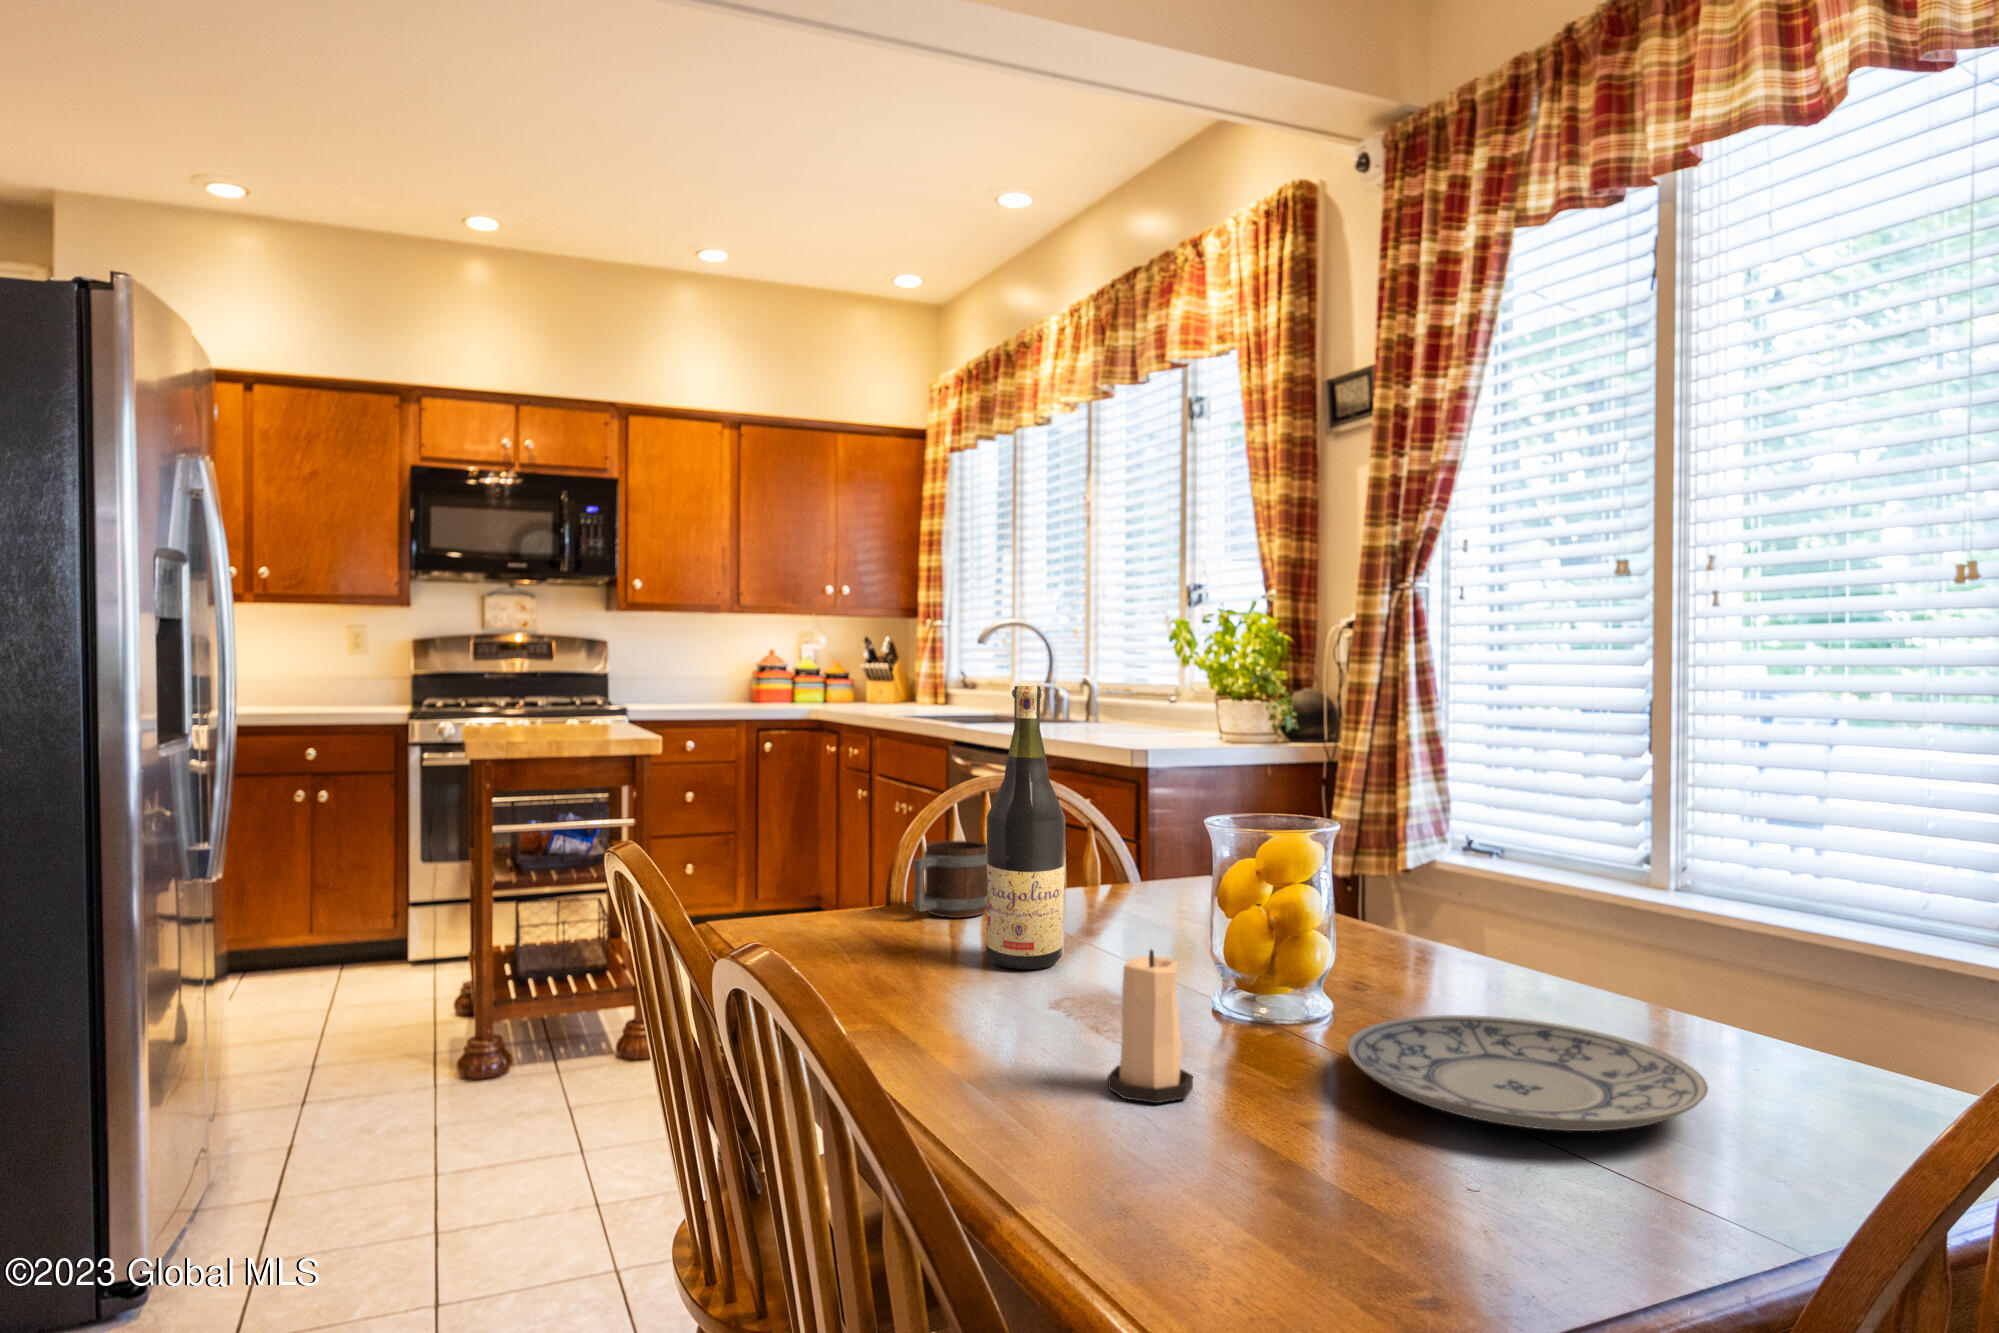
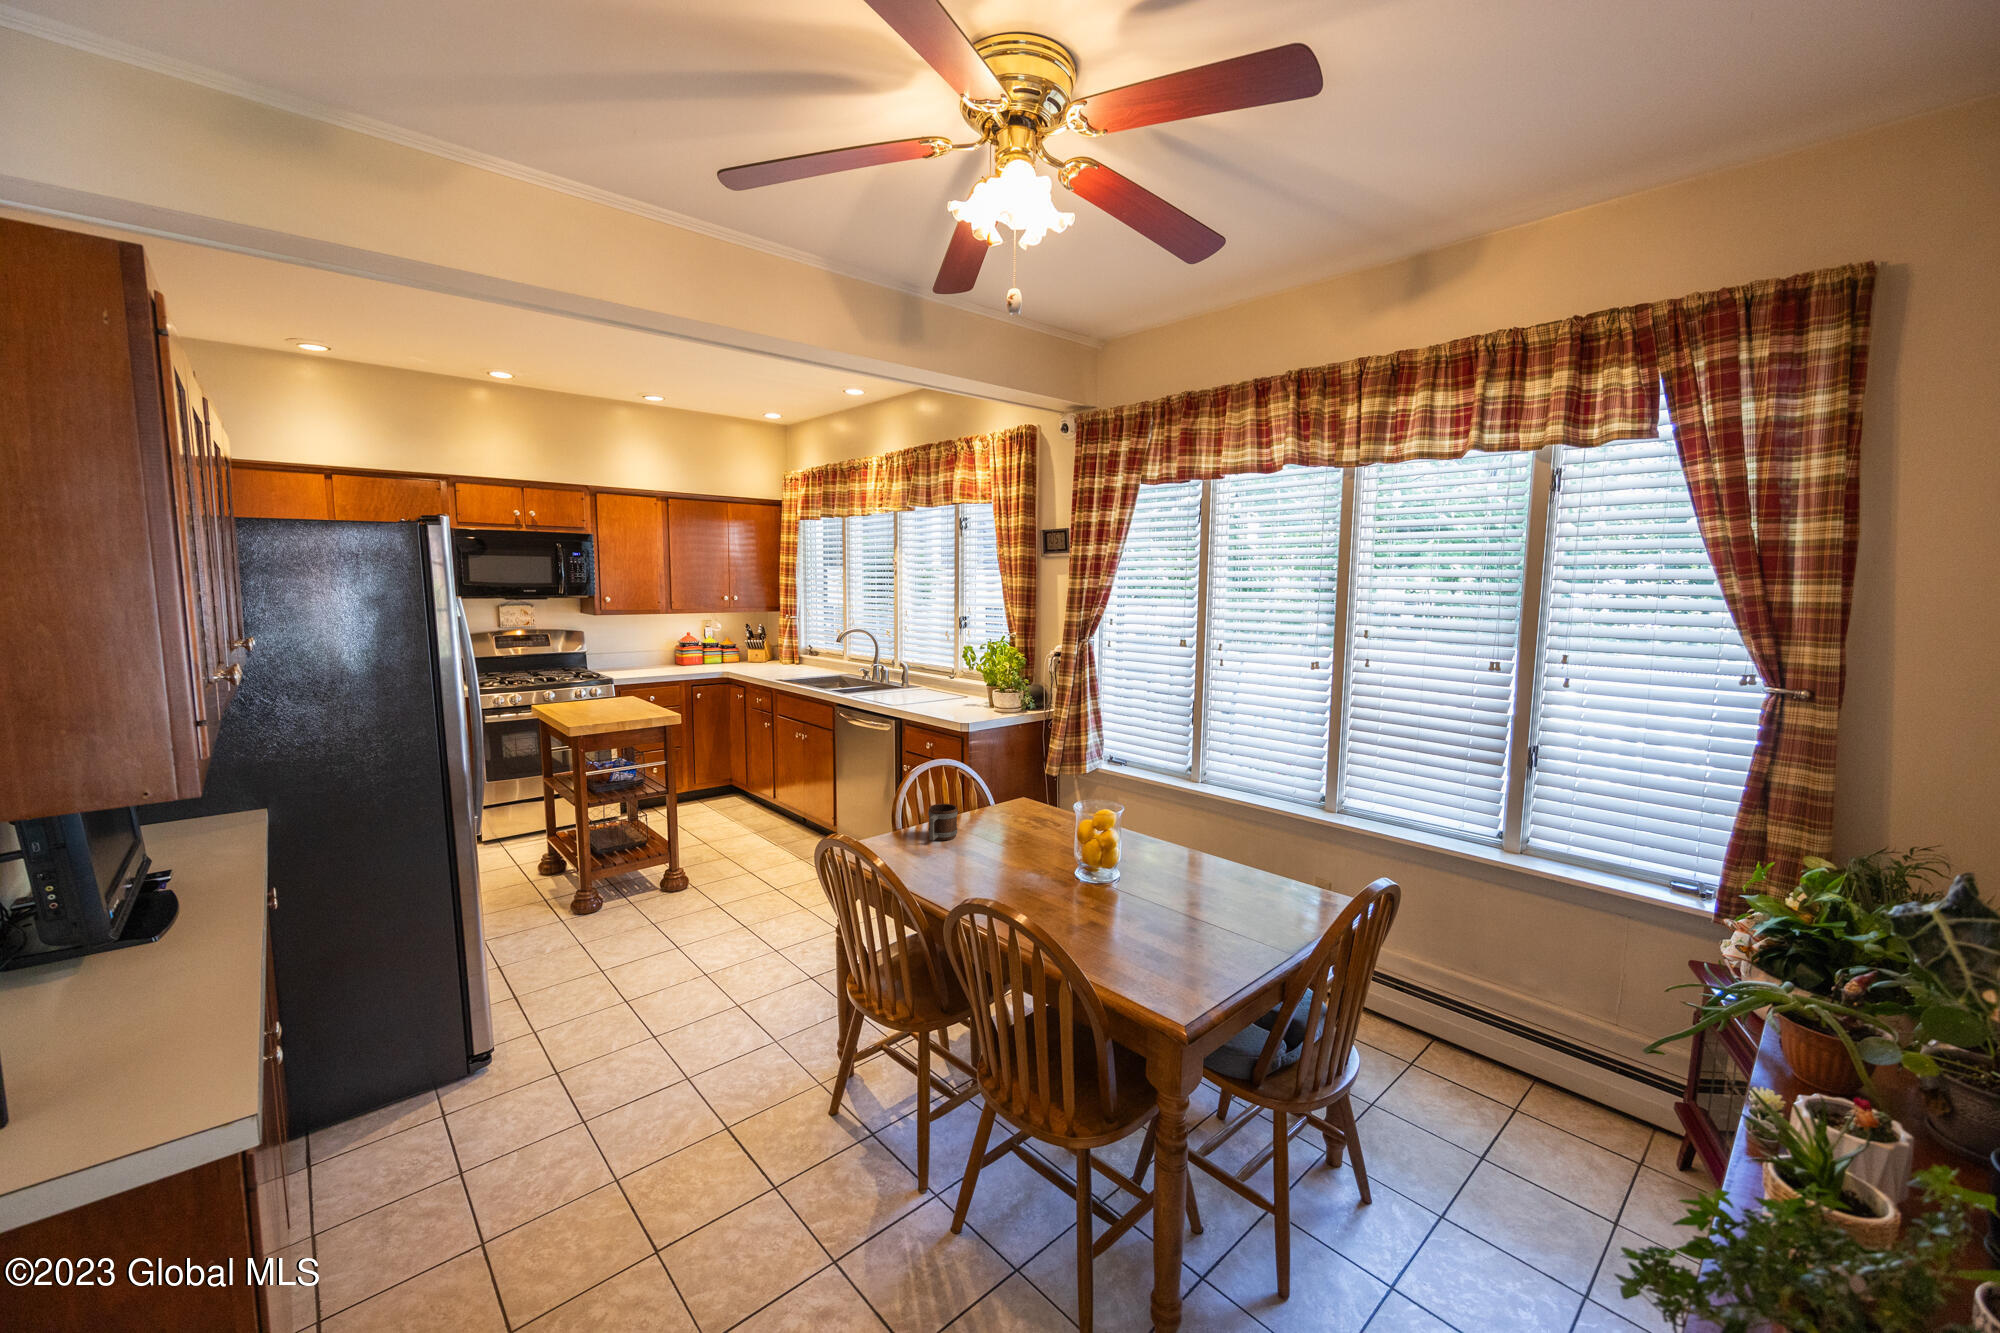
wine bottle: present [986,686,1065,969] -> none [981,752,1014,869]
candle: present [1108,949,1193,1103] -> none [1077,876,1105,930]
plate: present [1346,1015,1708,1131] -> none [1148,879,1263,925]

